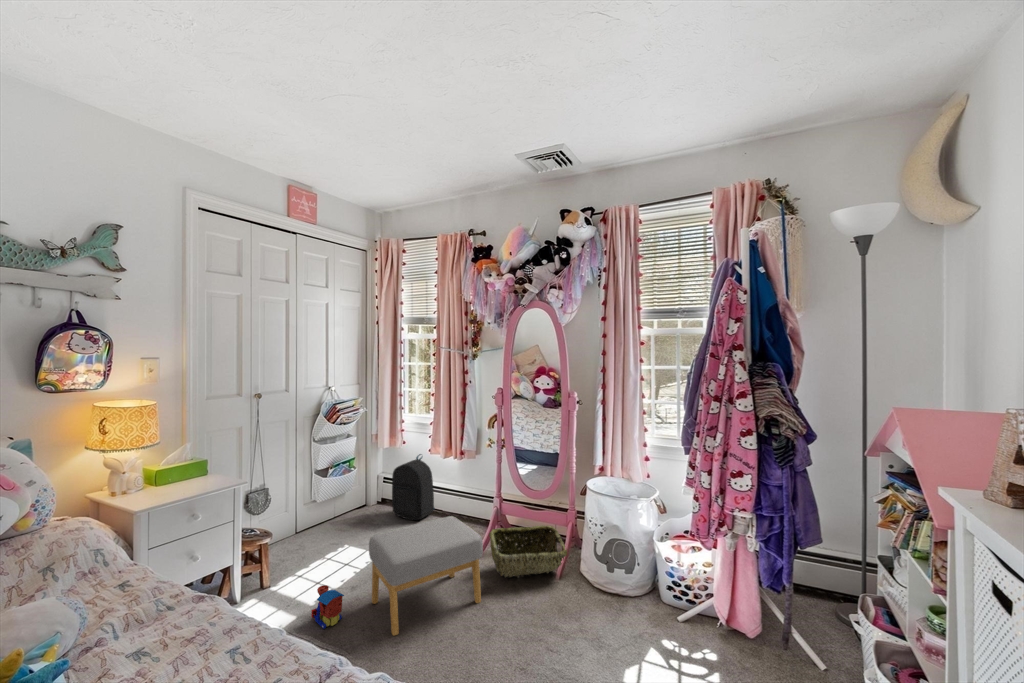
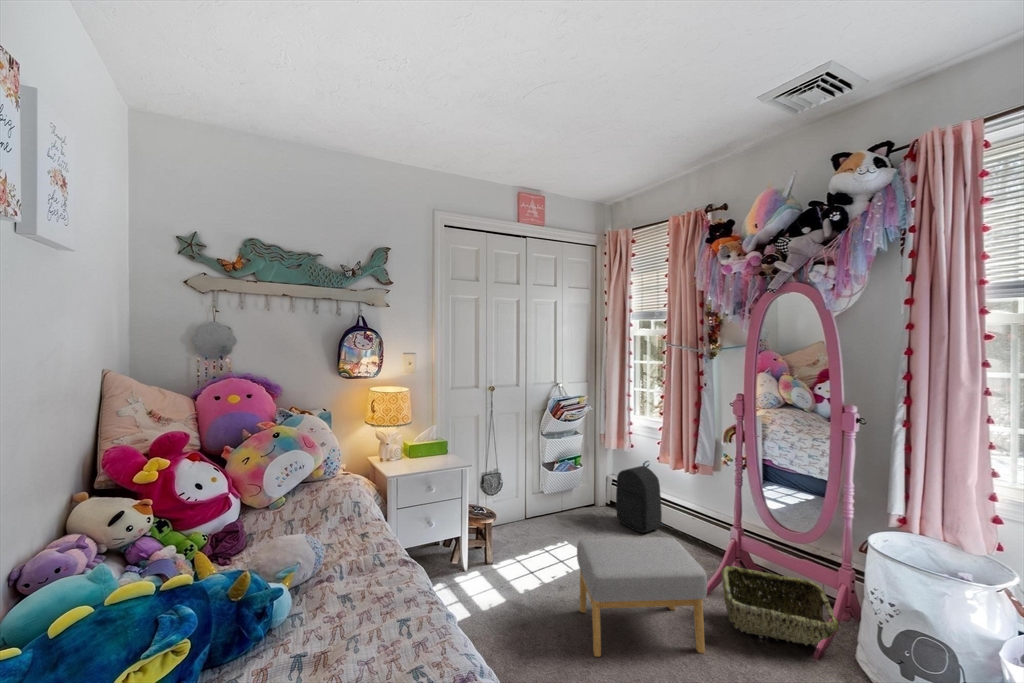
toy train: present [311,585,344,629] -> none [520,578,550,622]

